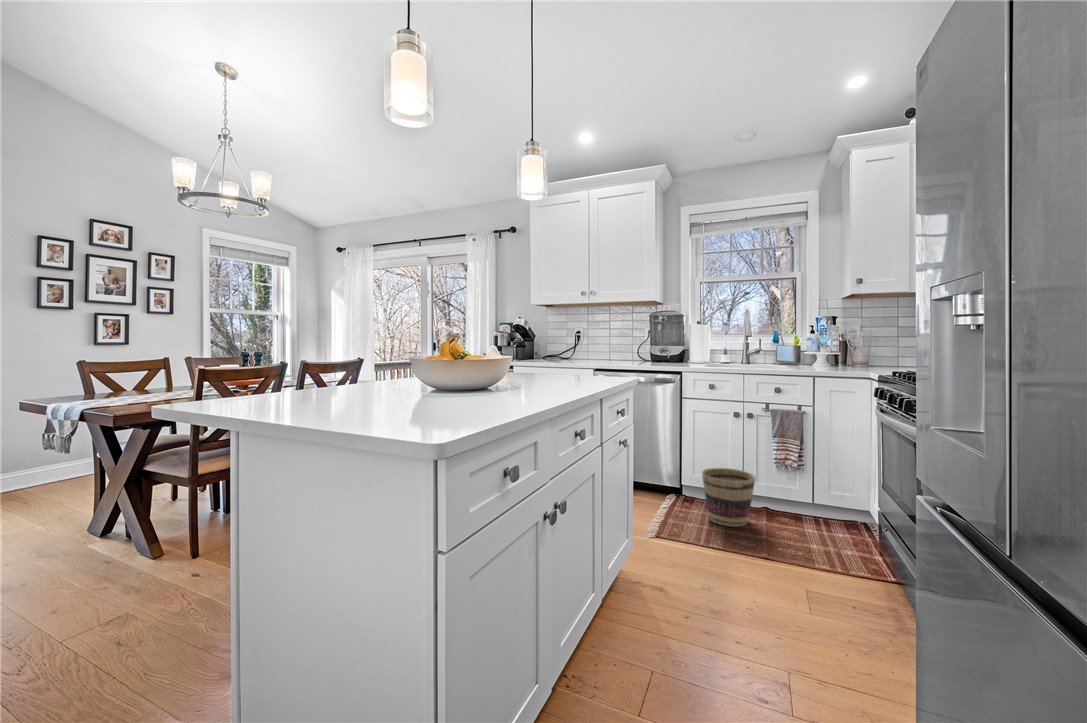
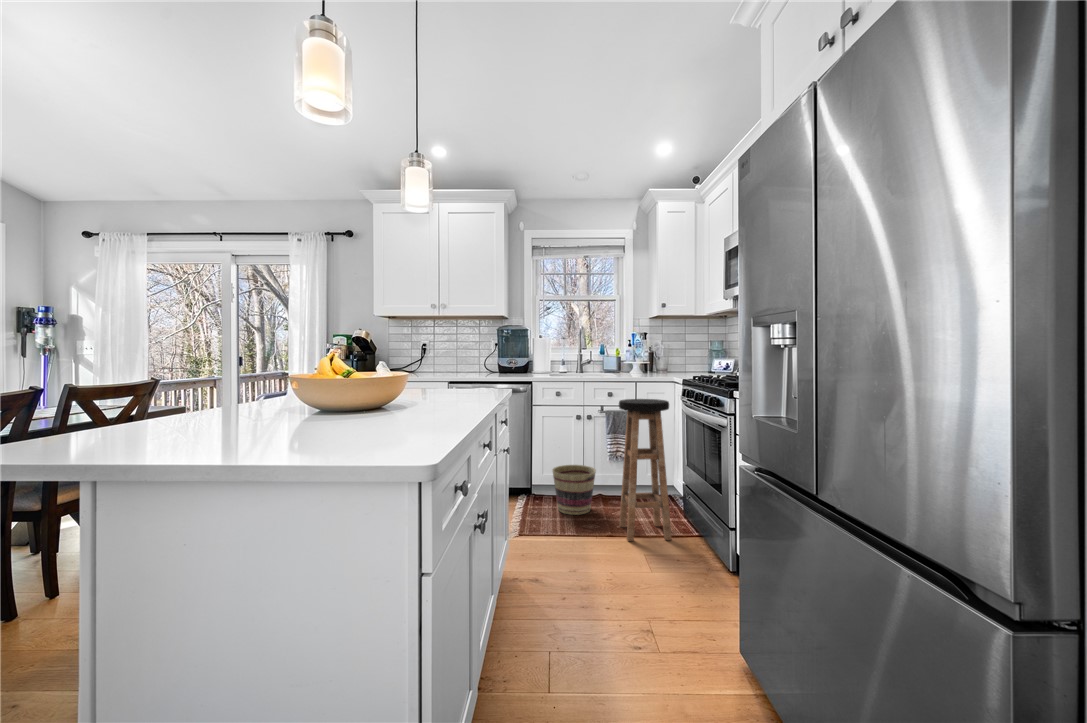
bar stool: none [781,395,853,578] -> present [619,399,672,541]

